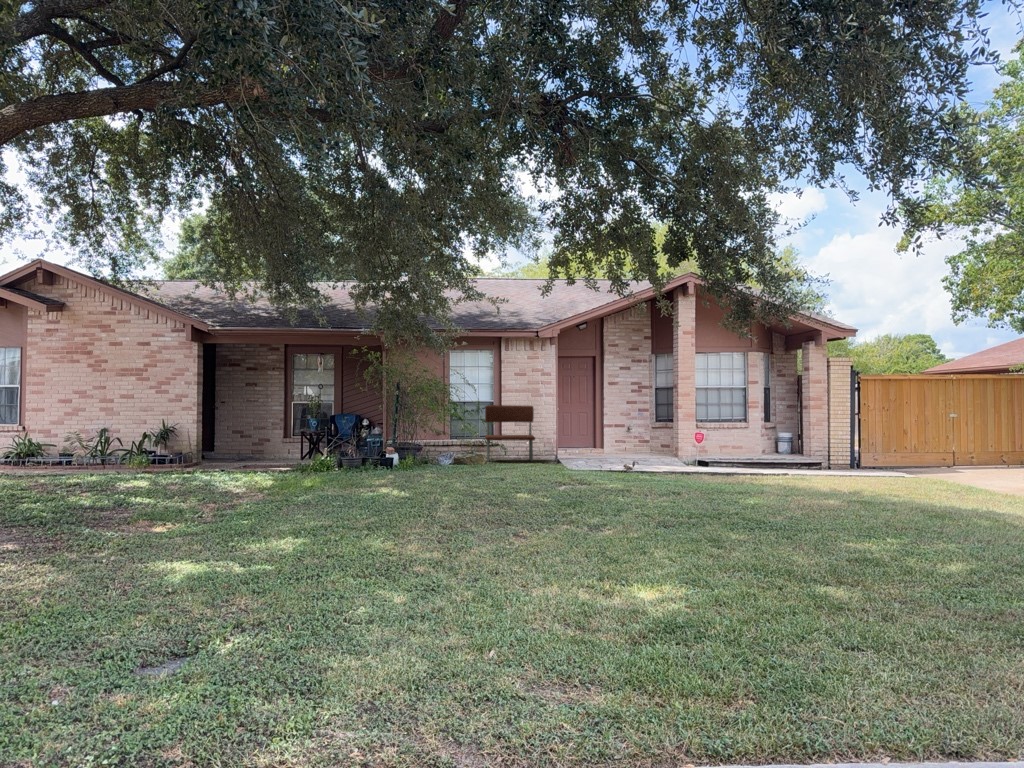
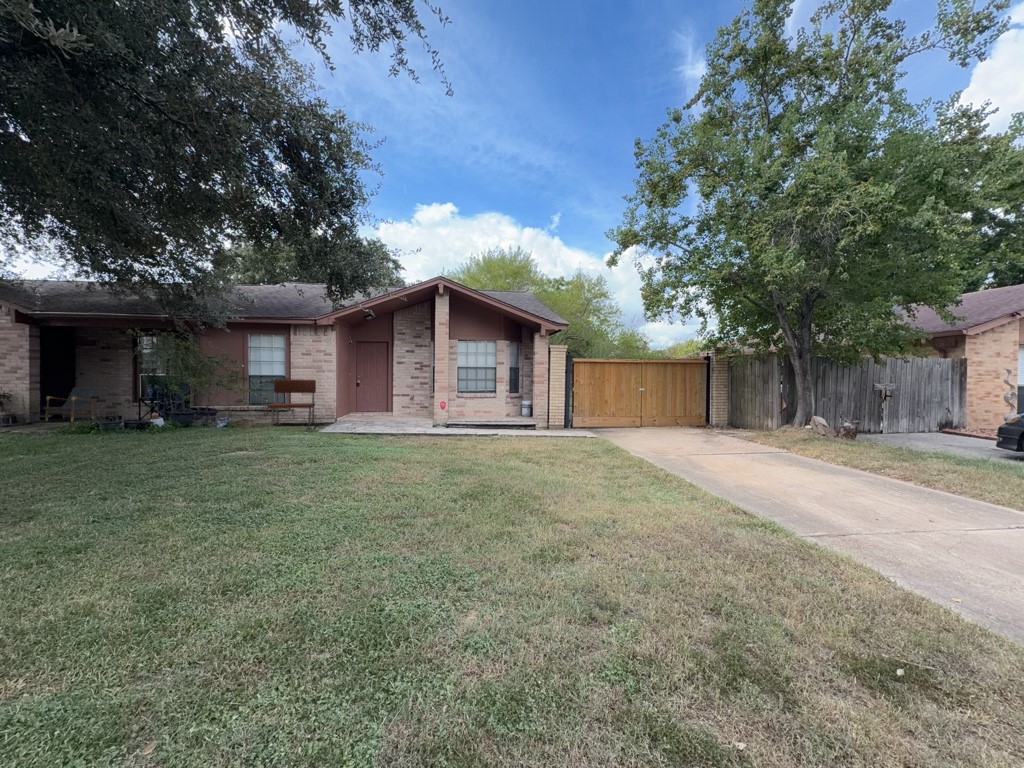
lounge chair: none [223,417,269,458] -> present [44,387,94,422]

